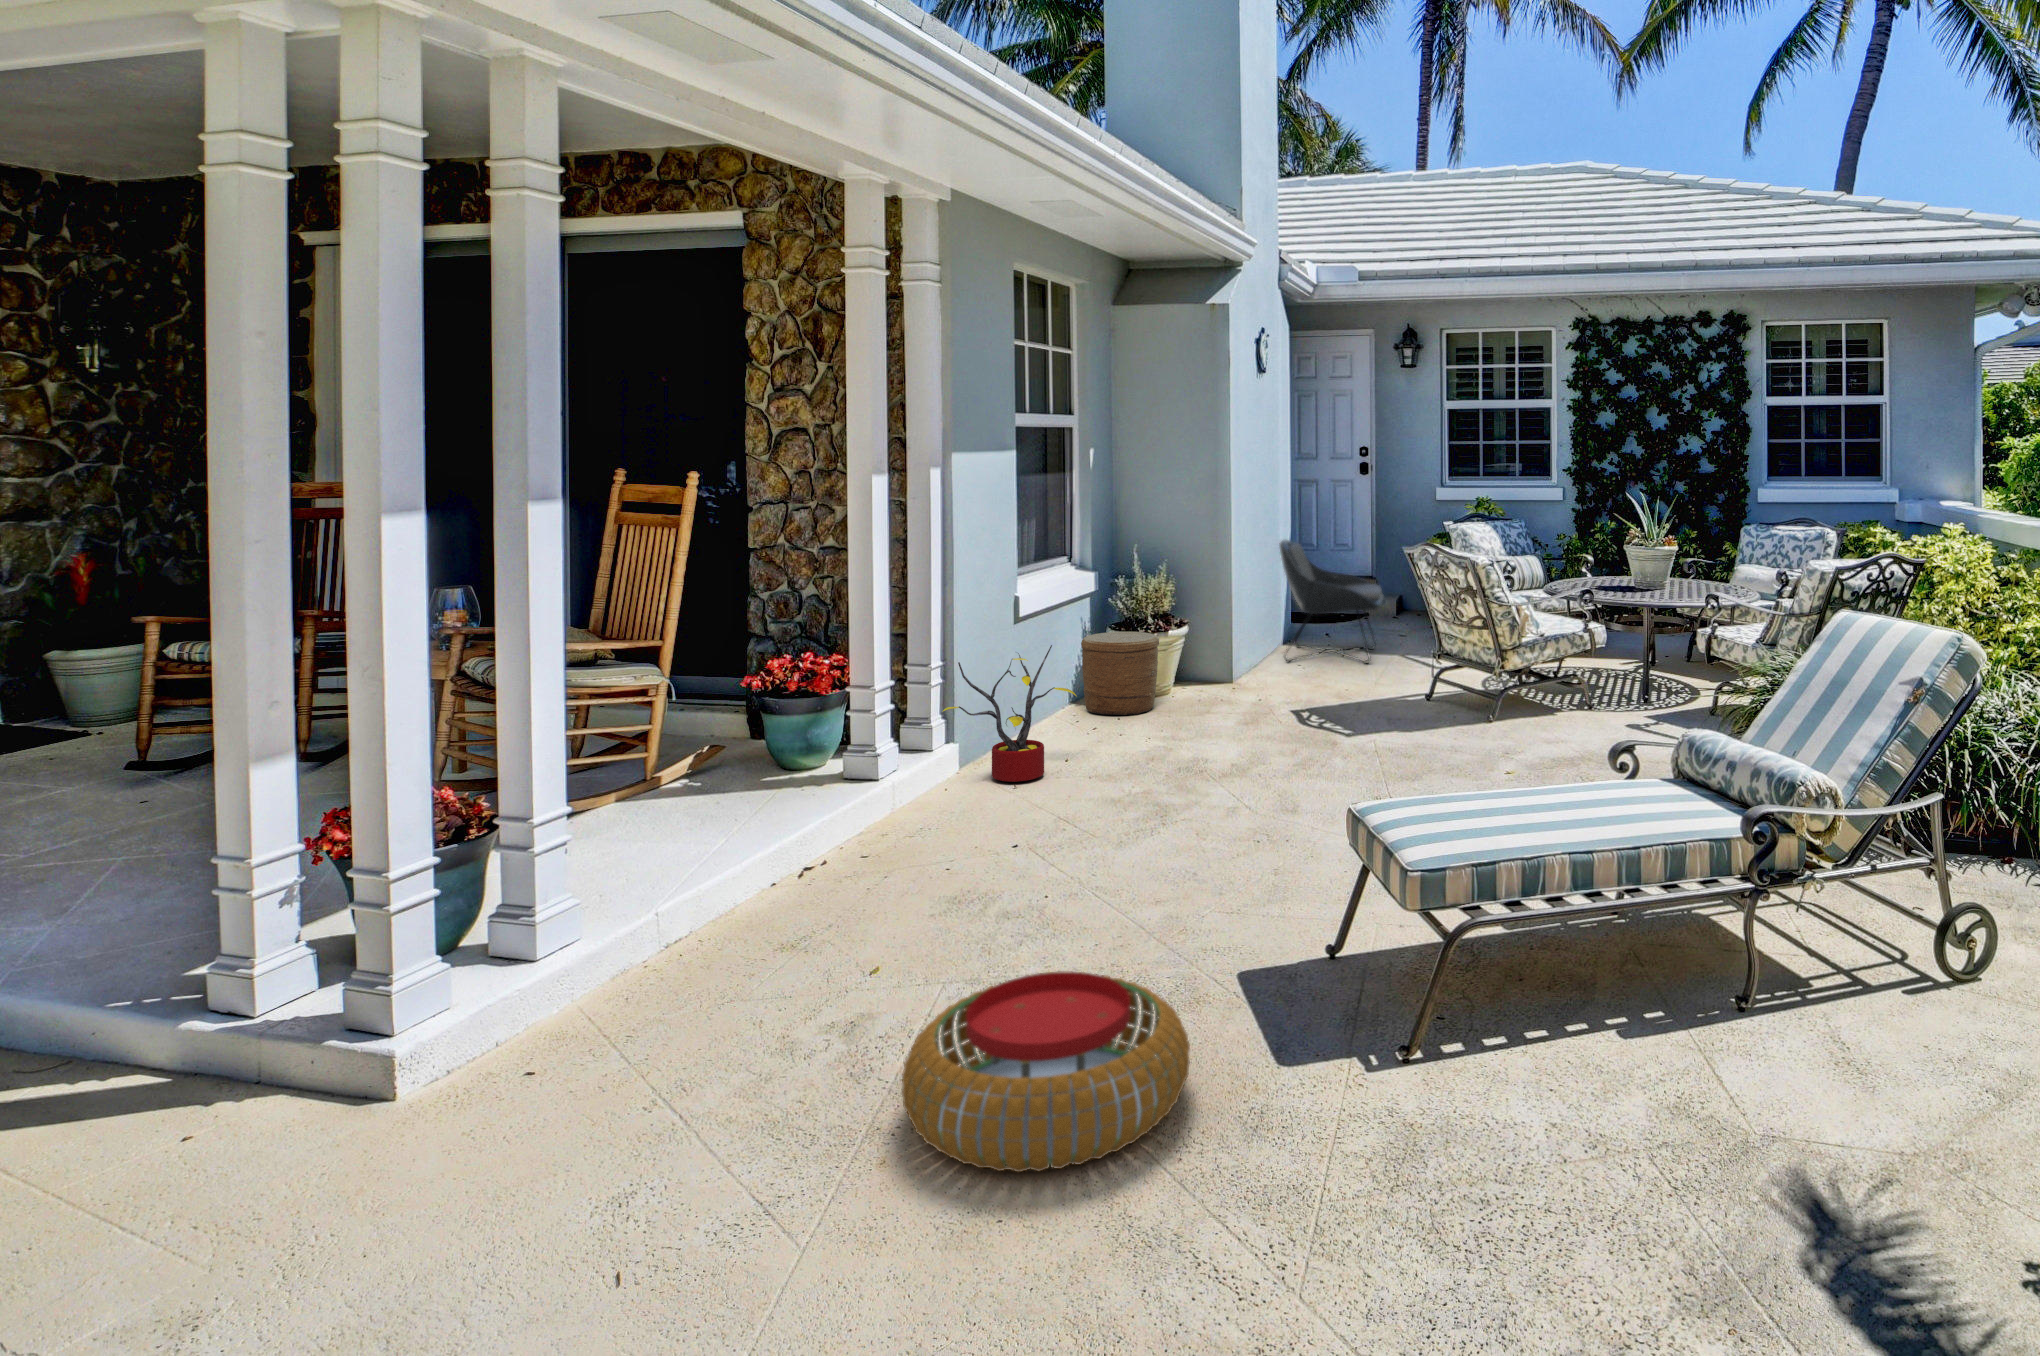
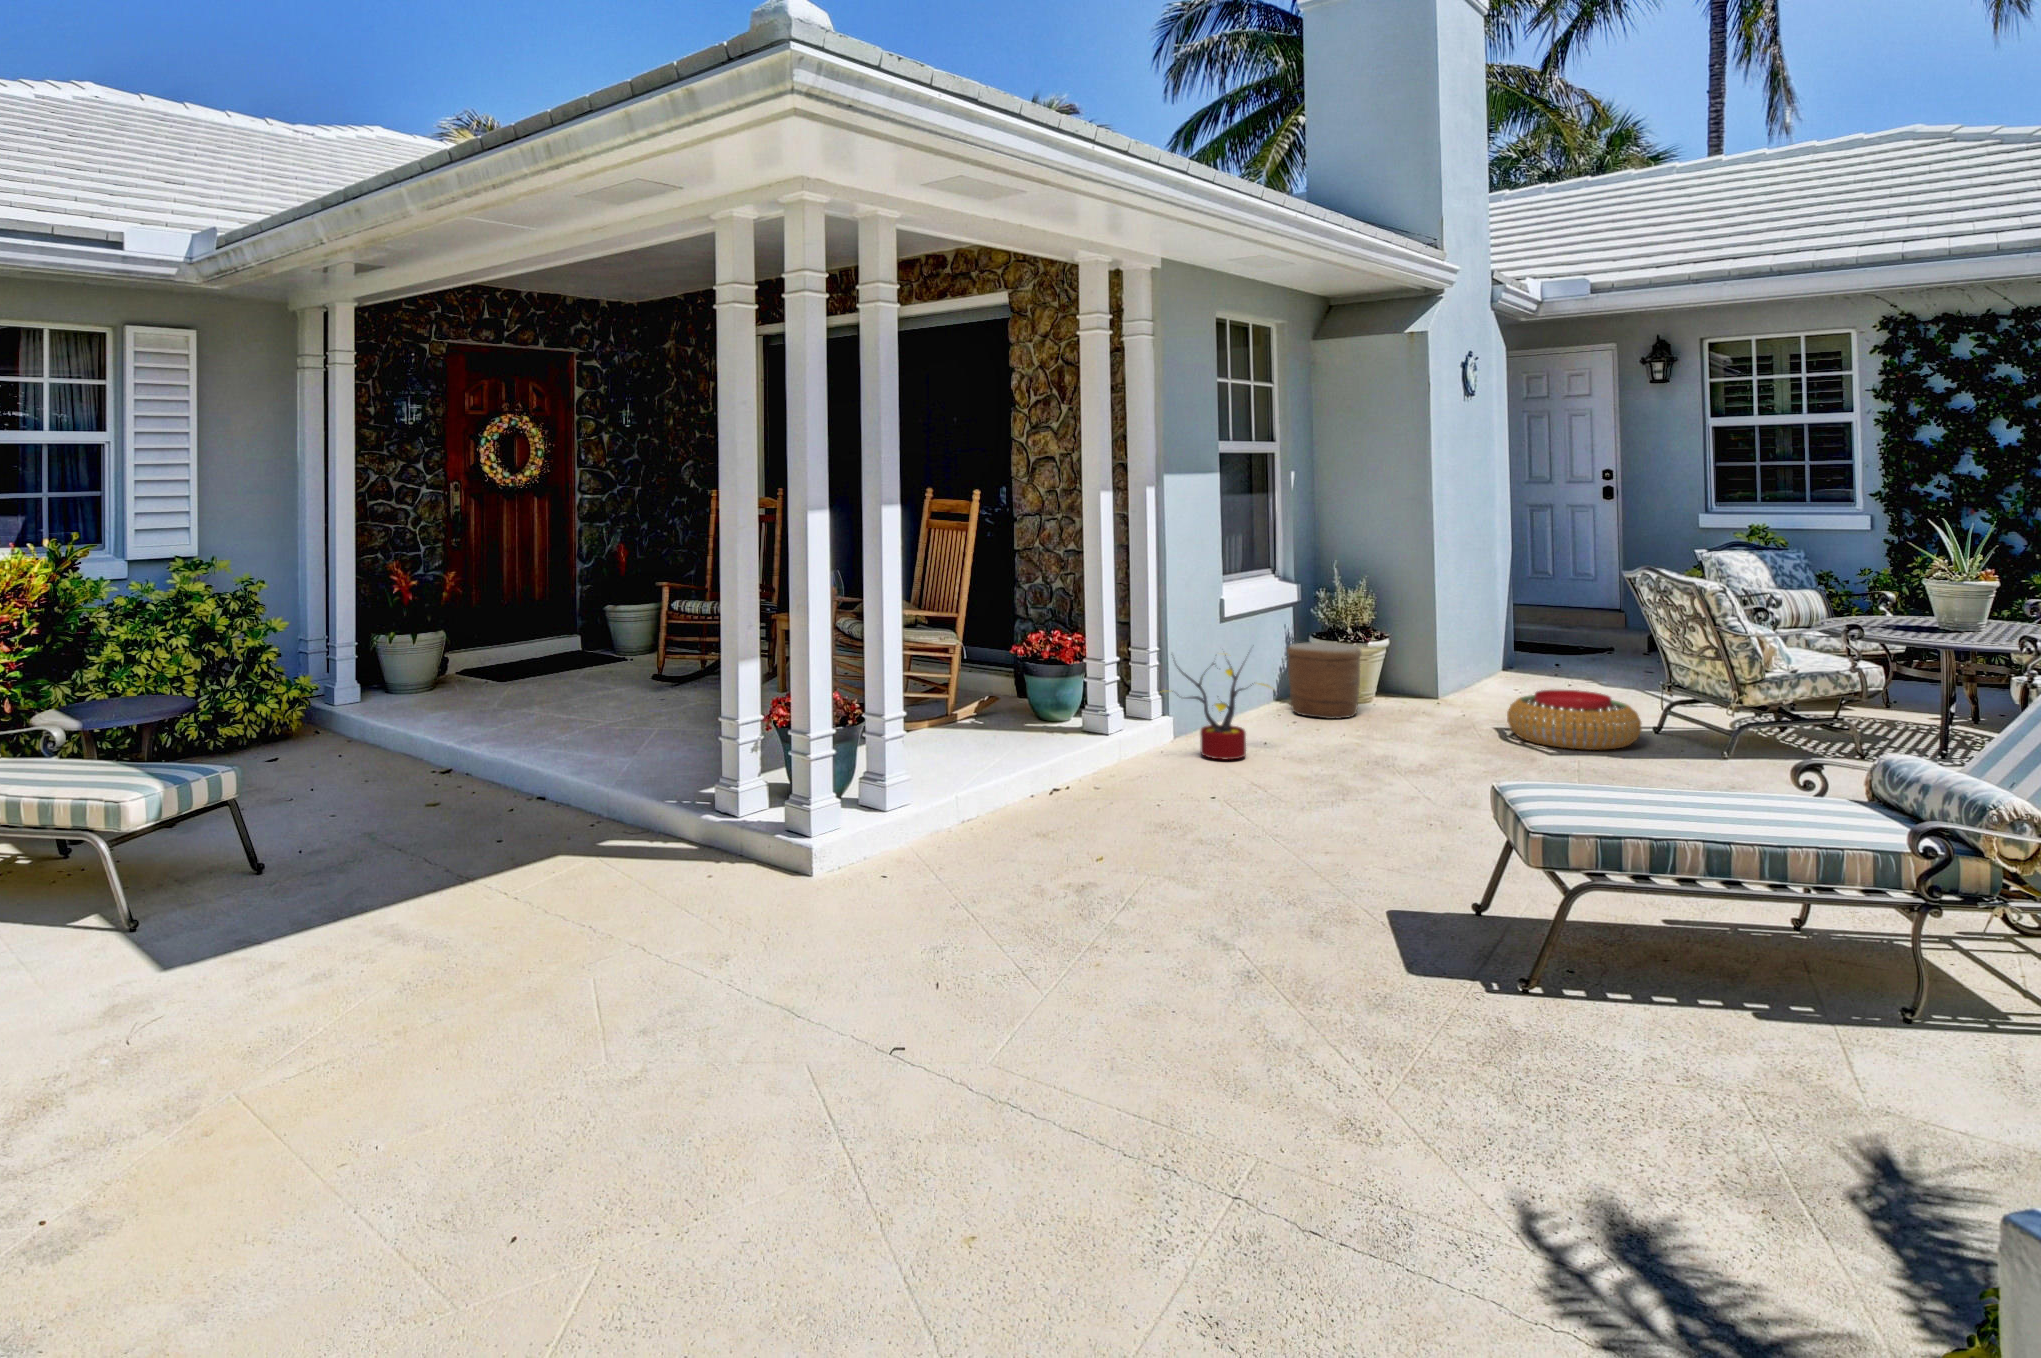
lounge chair: present [1279,540,1386,664] -> none [1497,563,1621,695]
pouf: present [902,971,1190,1172] -> present [1507,690,1641,750]

